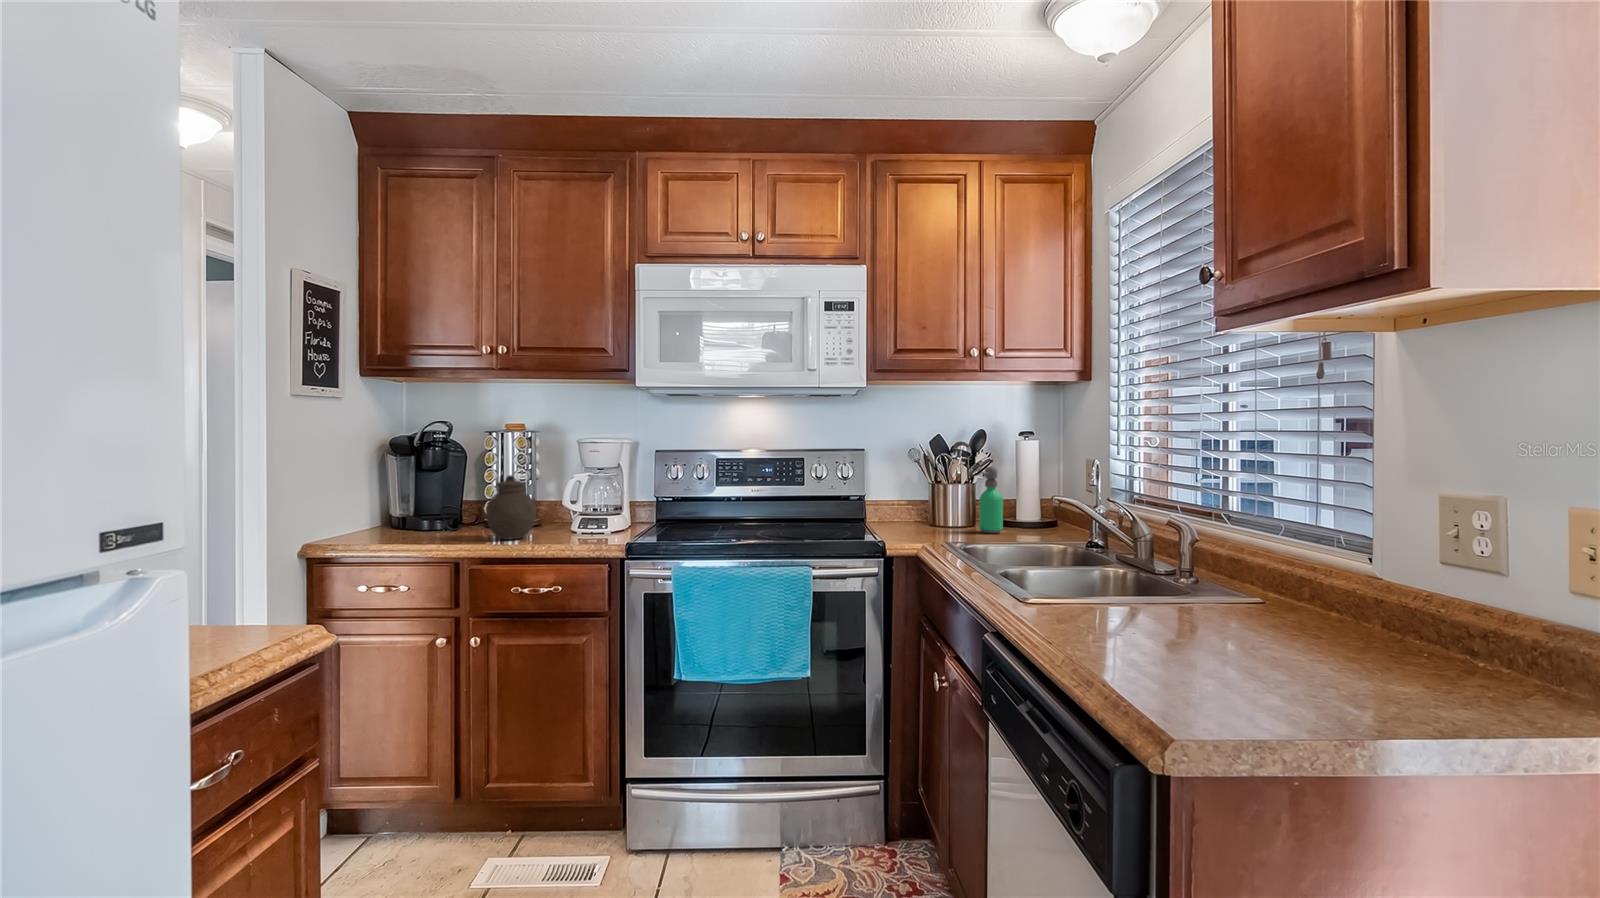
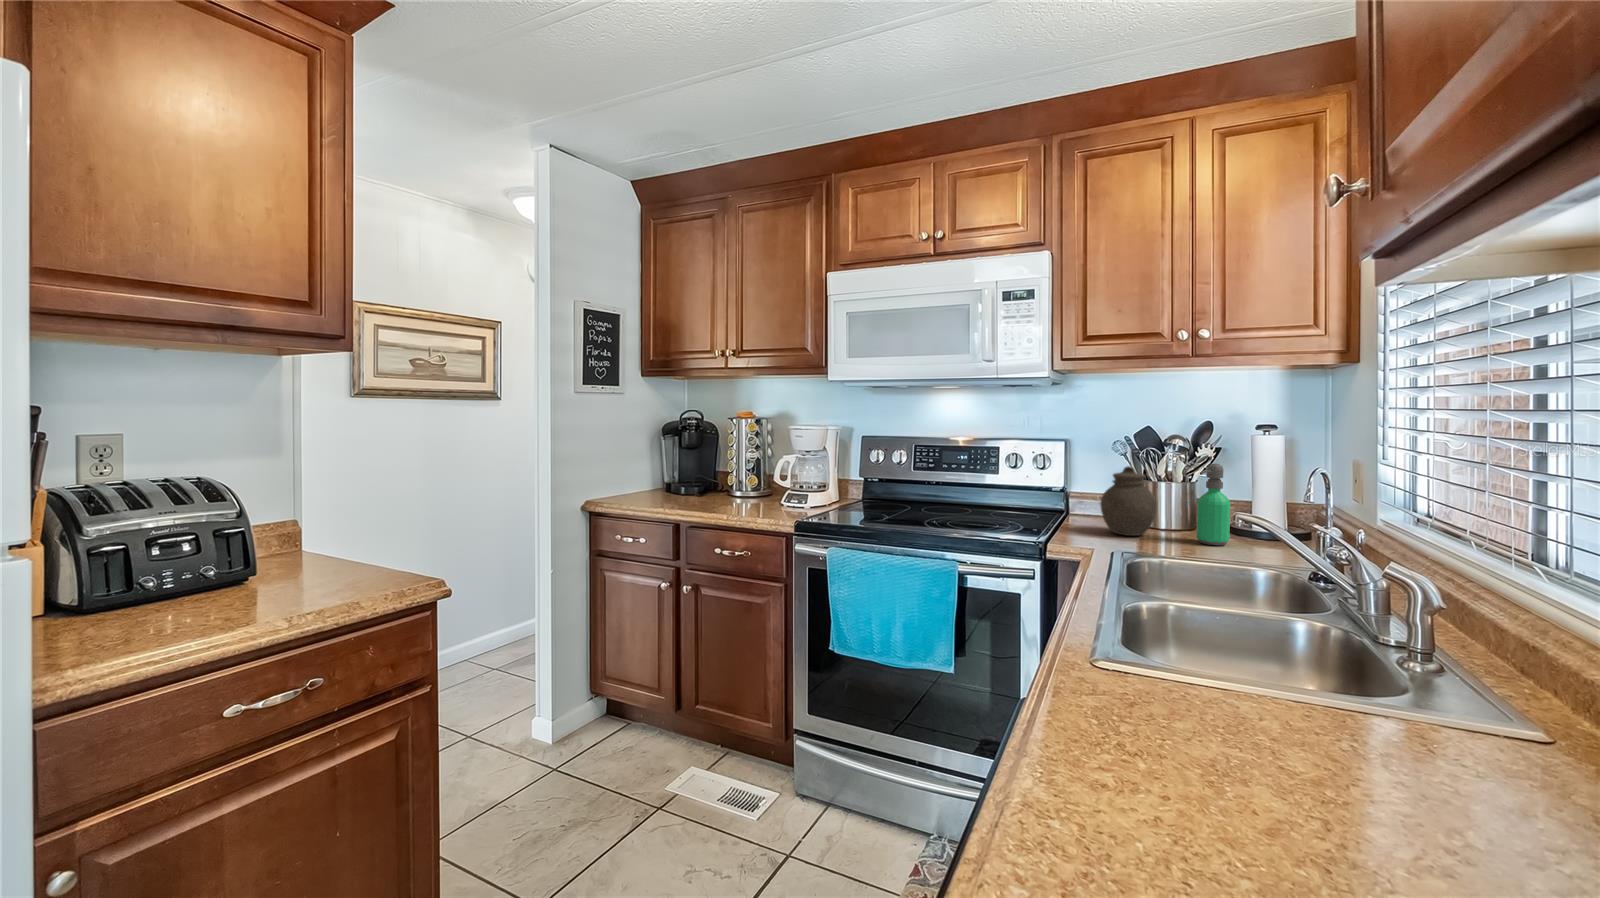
jar: present [486,475,536,540] -> present [1100,466,1157,536]

